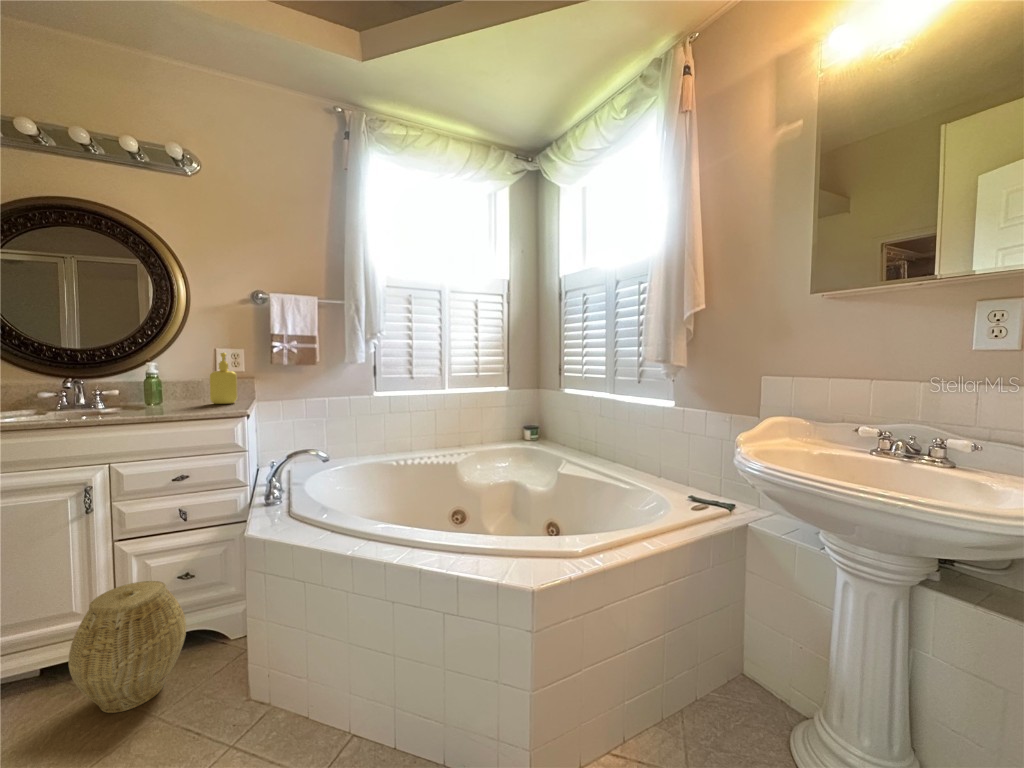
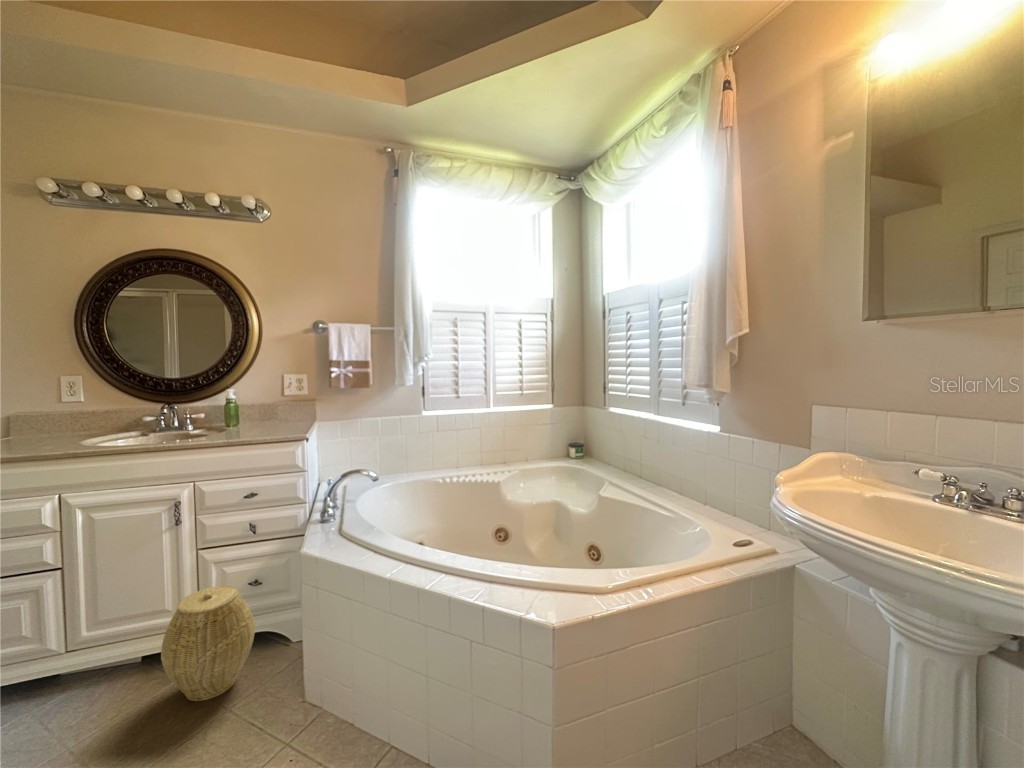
soap dispenser: present [210,353,238,404] -> none [277,380,301,426]

